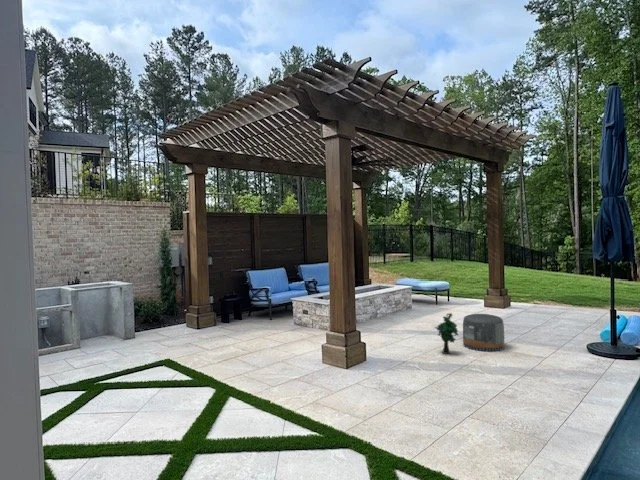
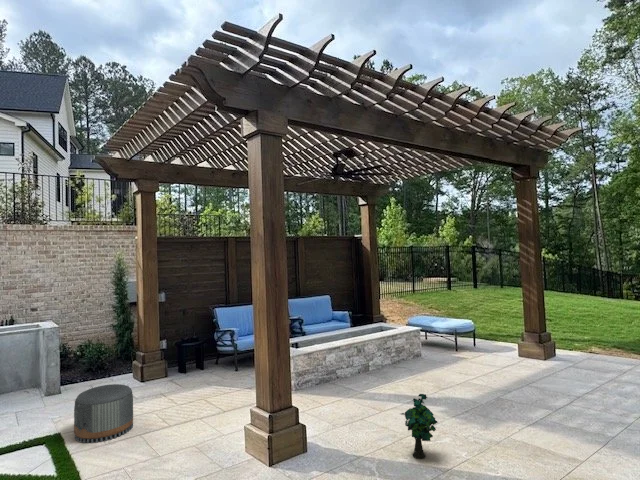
pouf: present [463,314,504,351] -> present [74,384,133,443]

